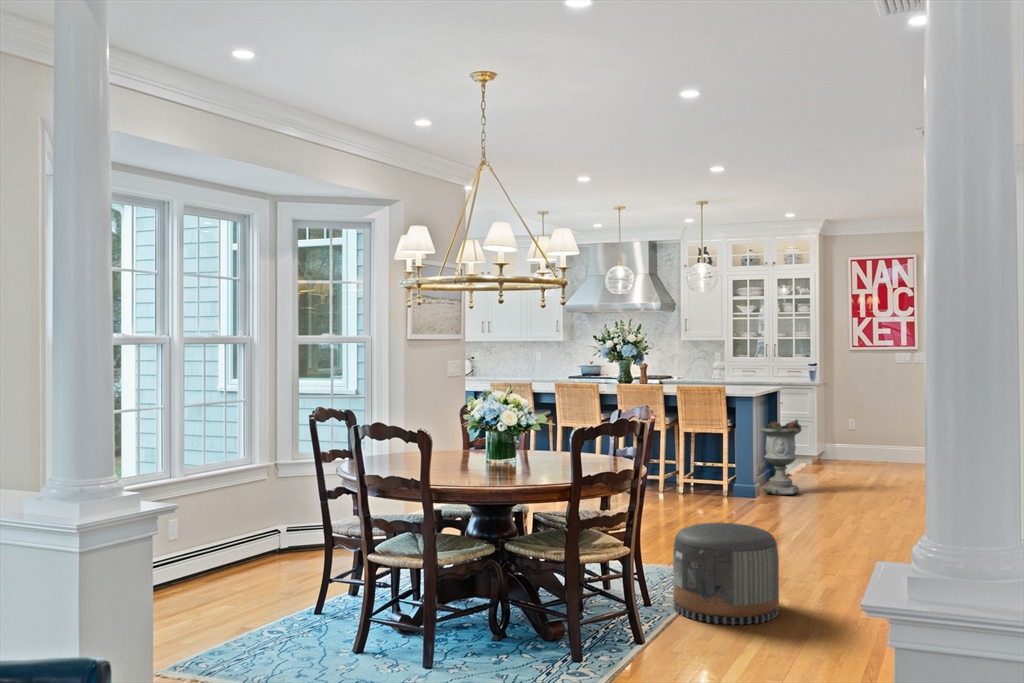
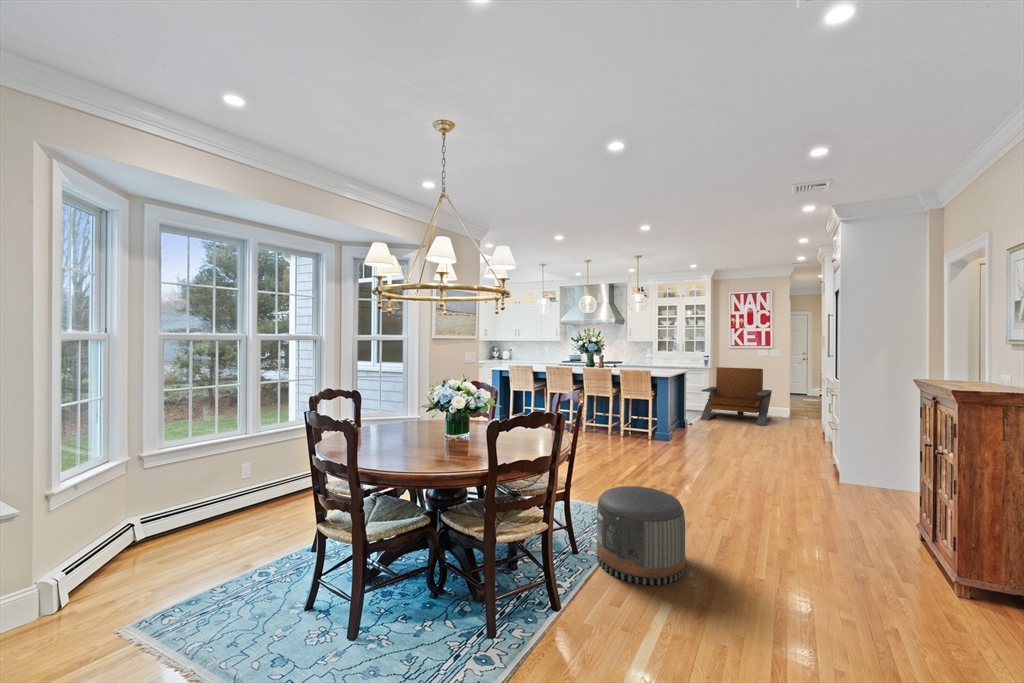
lounge chair: none [805,382,915,474] -> present [701,367,772,425]
planter: present [761,420,801,495] -> none [673,392,701,440]

